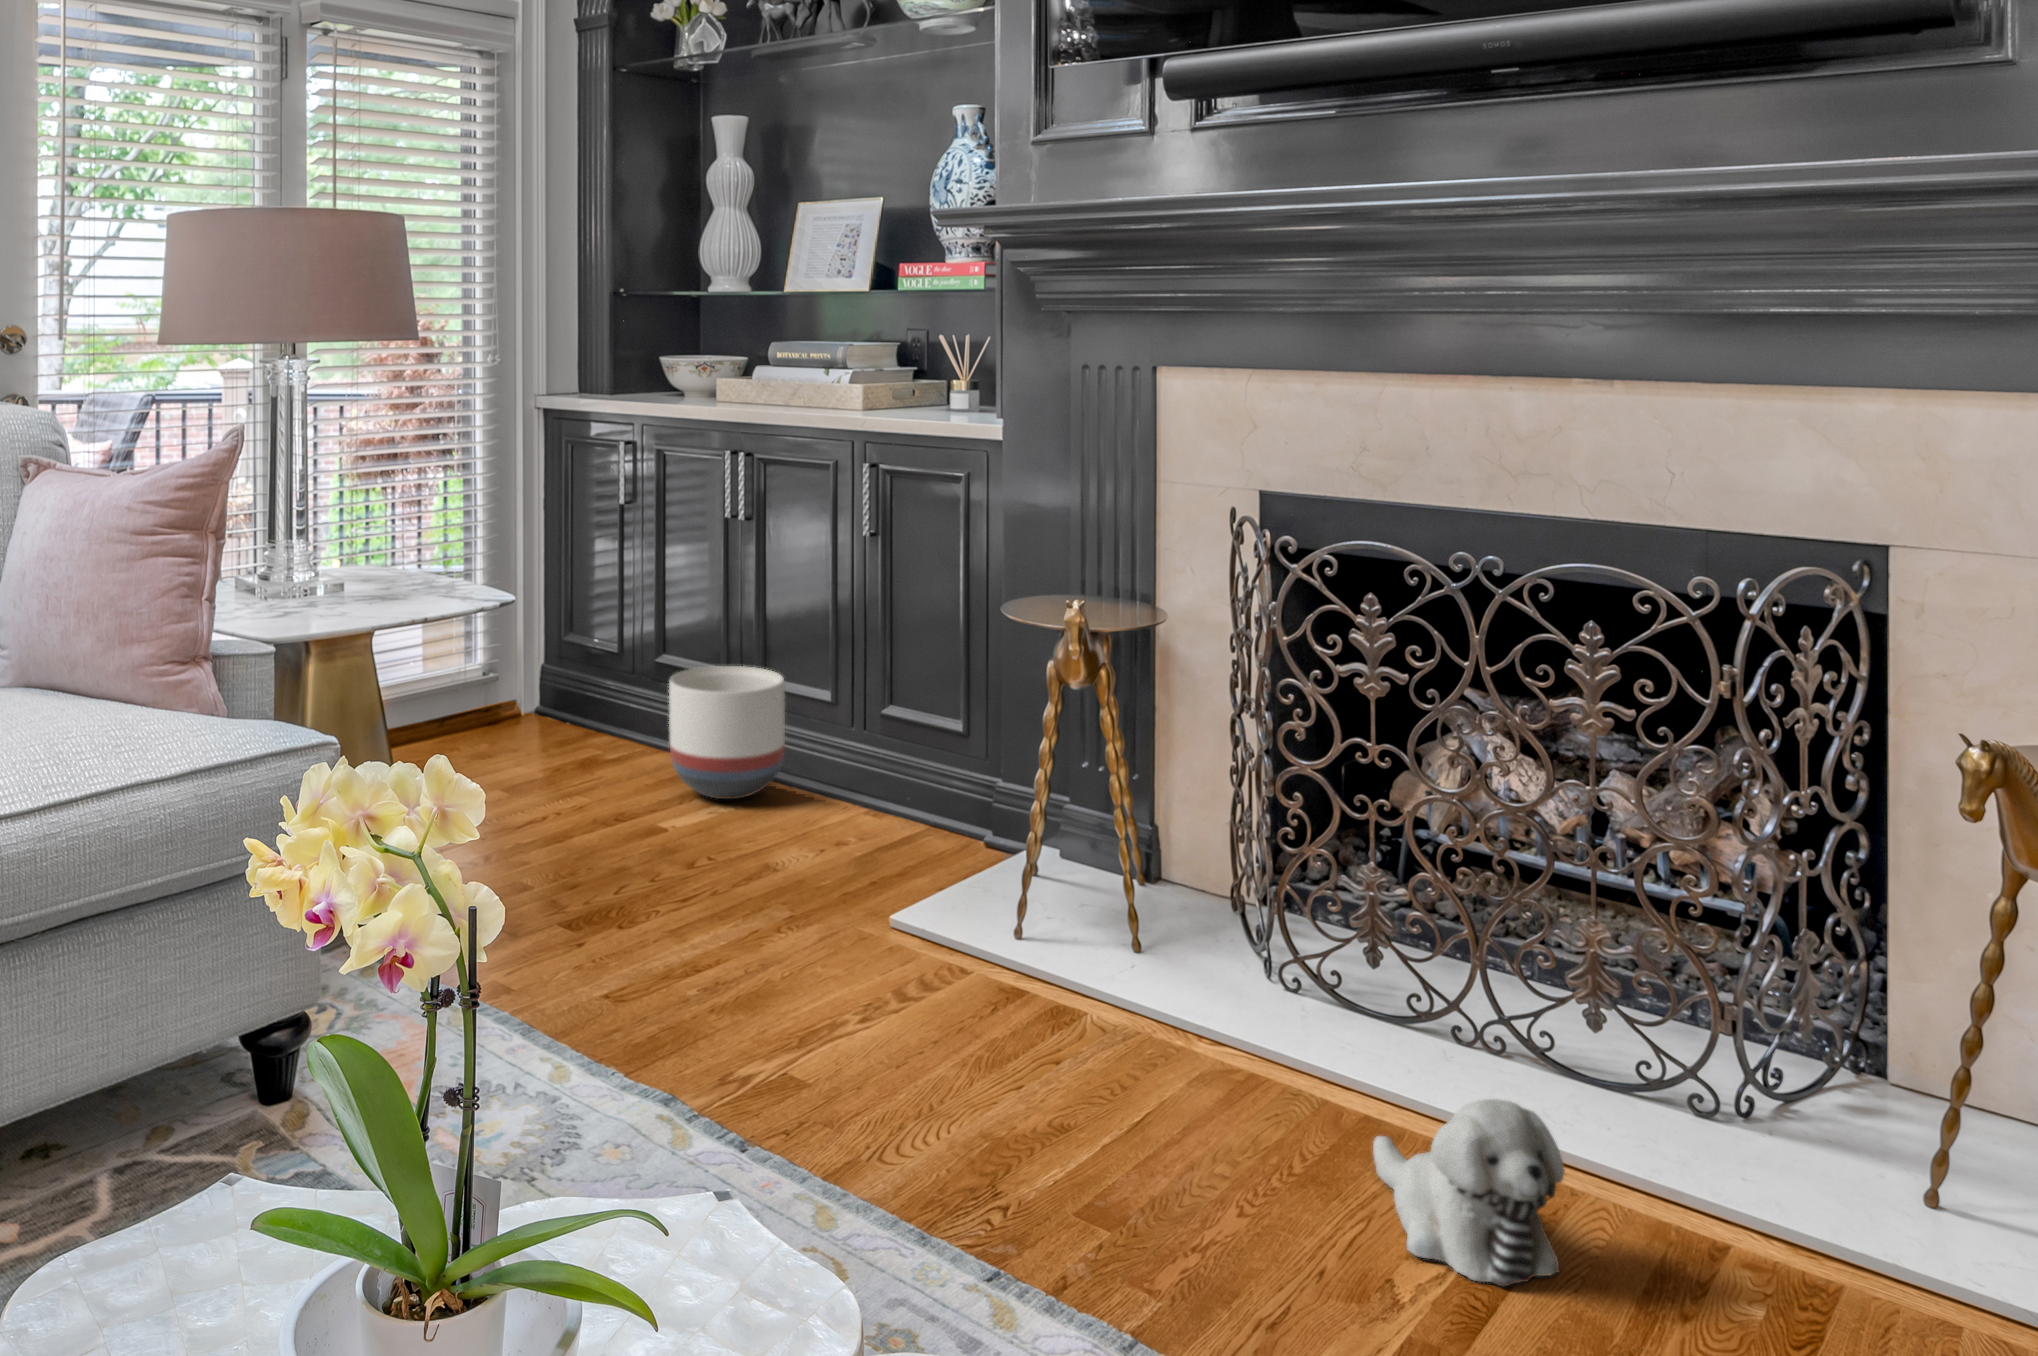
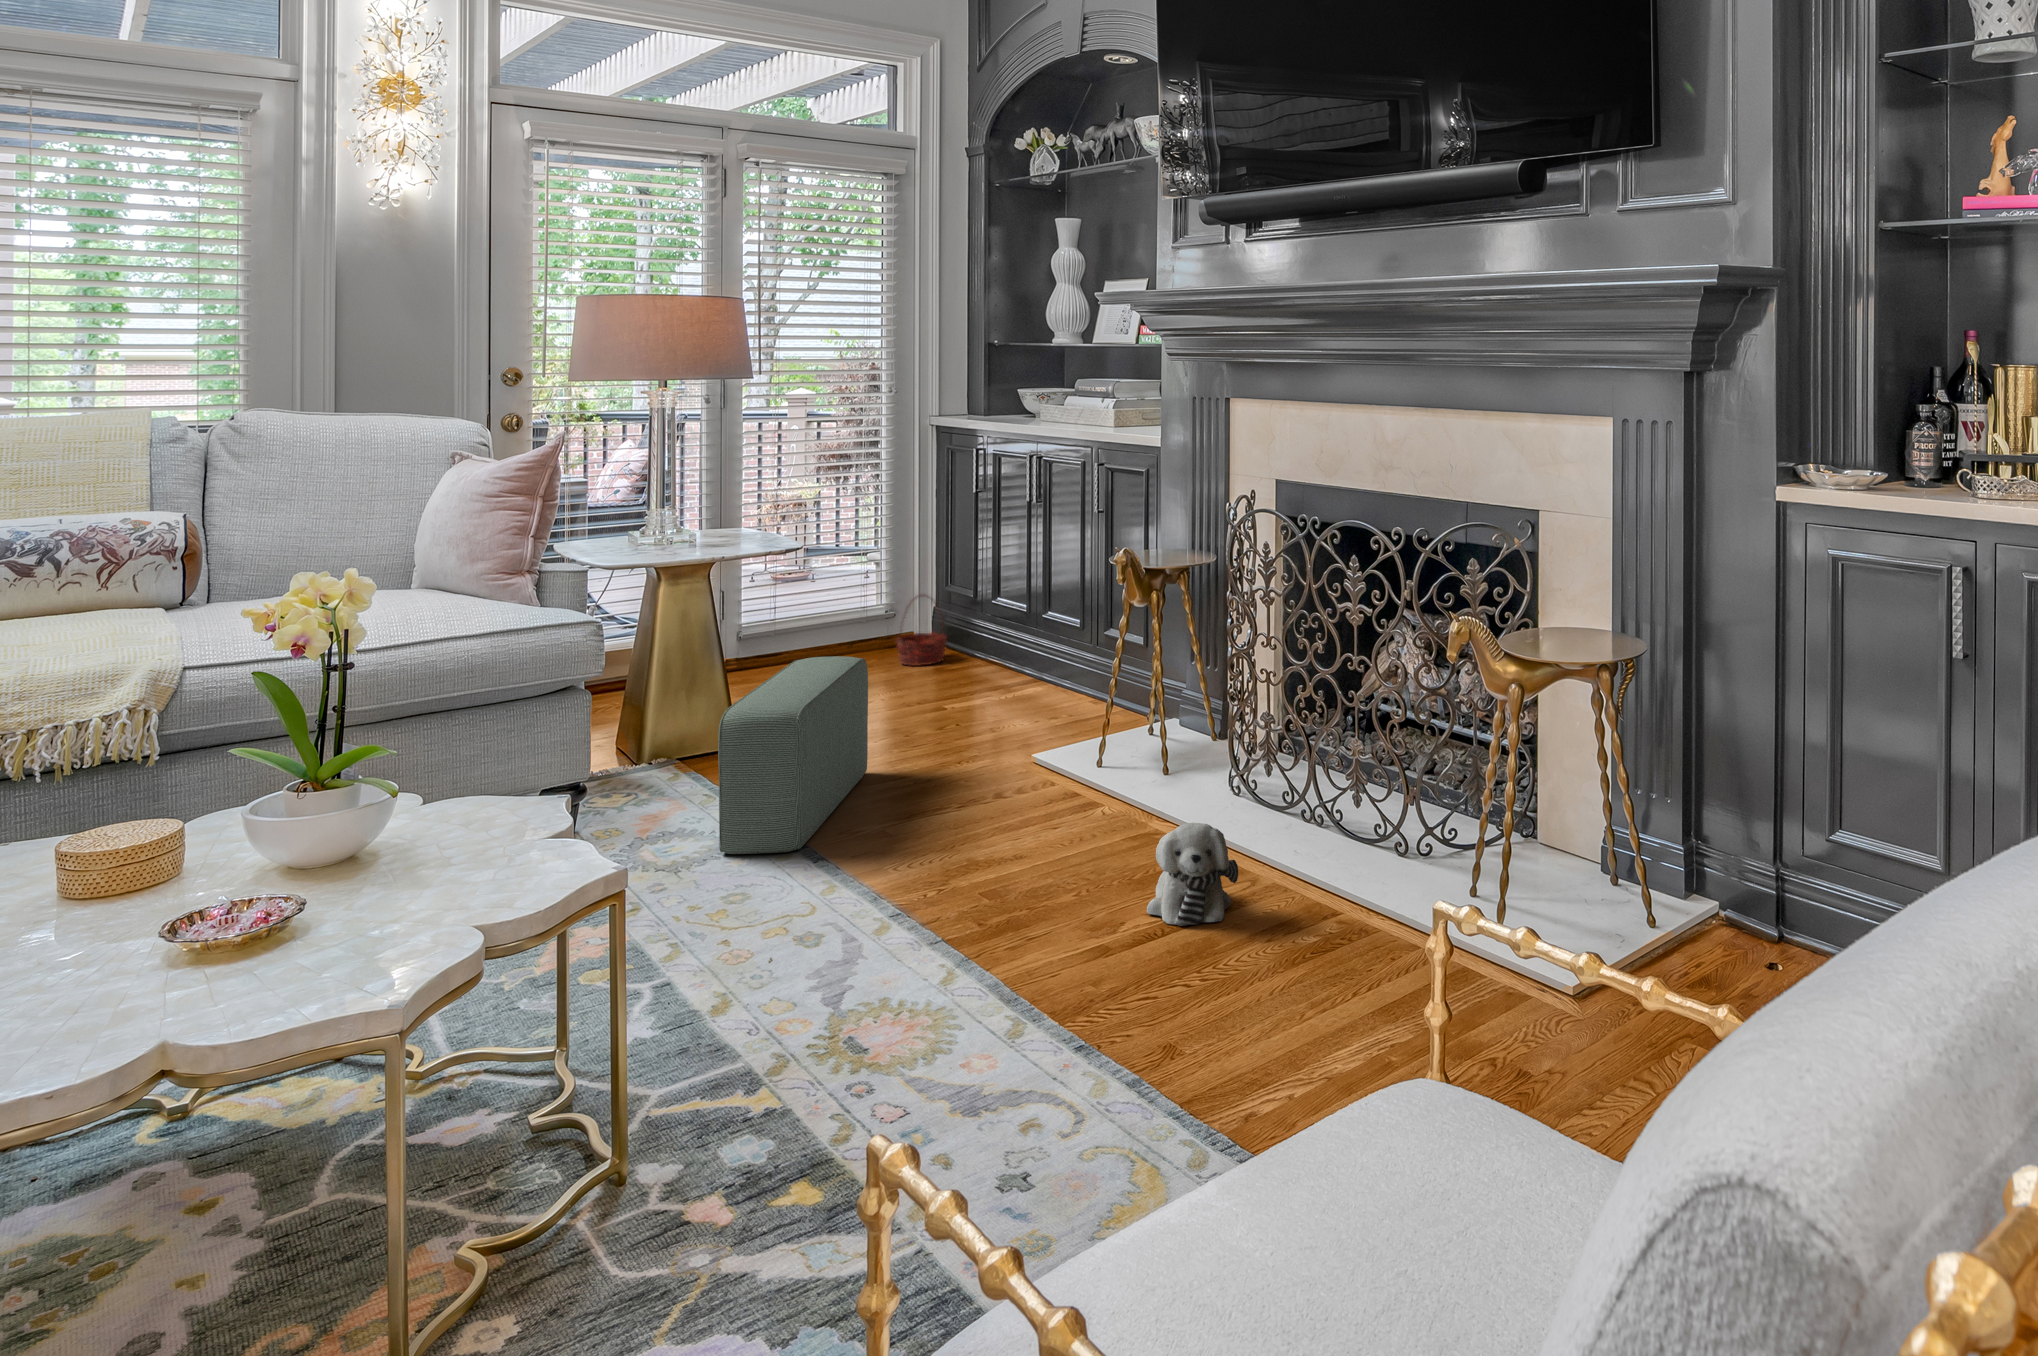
basket: none [513,641,583,742] -> present [896,594,947,666]
planter: present [669,666,785,799] -> none [966,608,1049,699]
pouf: none [543,768,690,1122] -> present [718,656,868,854]

